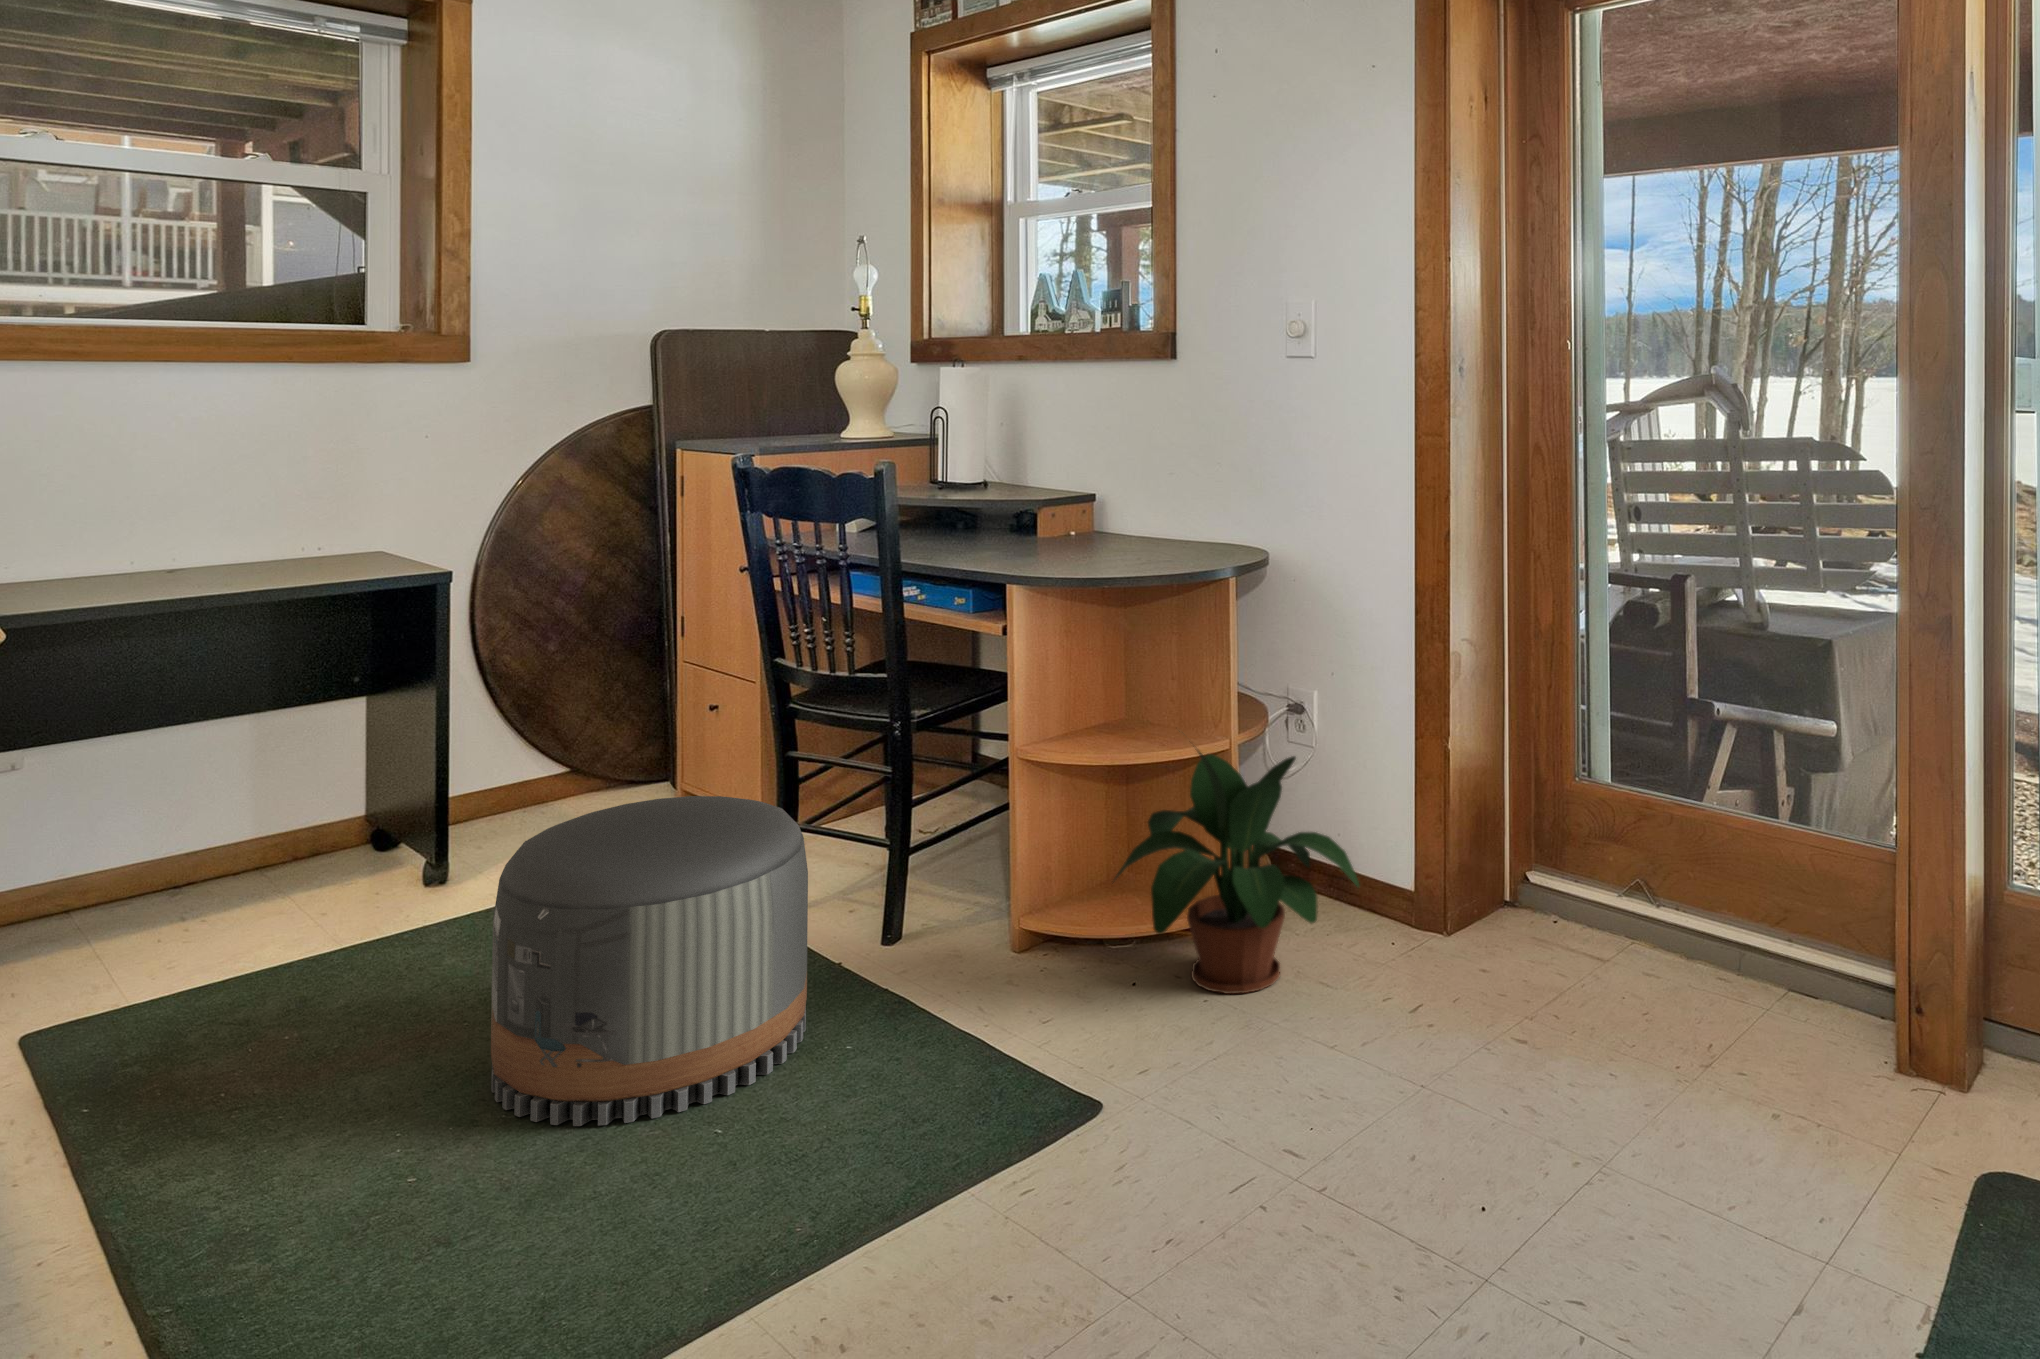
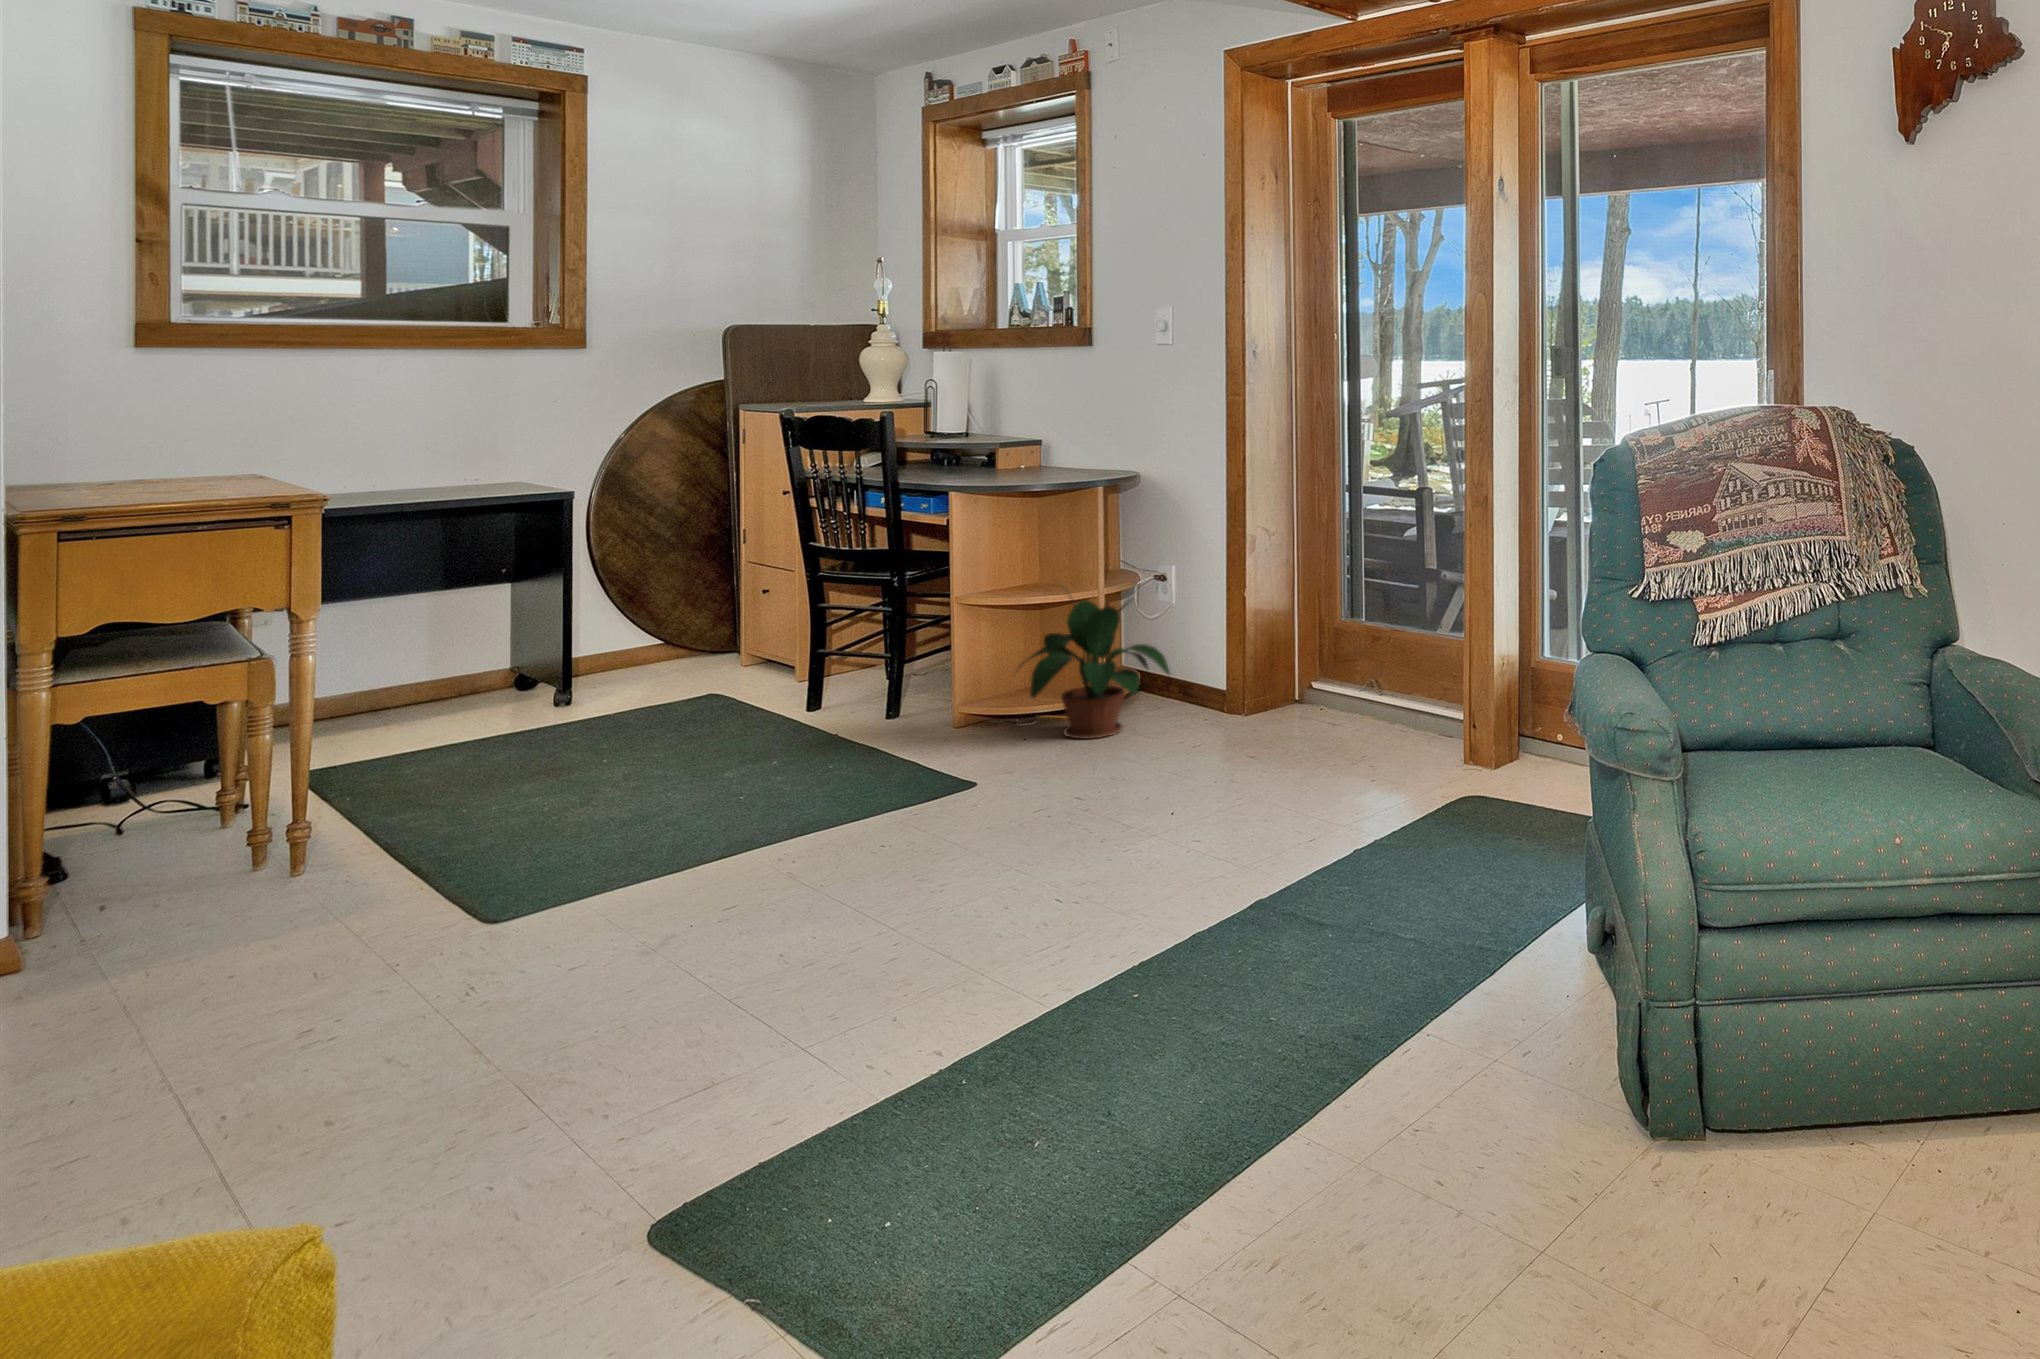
pouf: present [491,796,808,1126] -> none [612,622,813,794]

